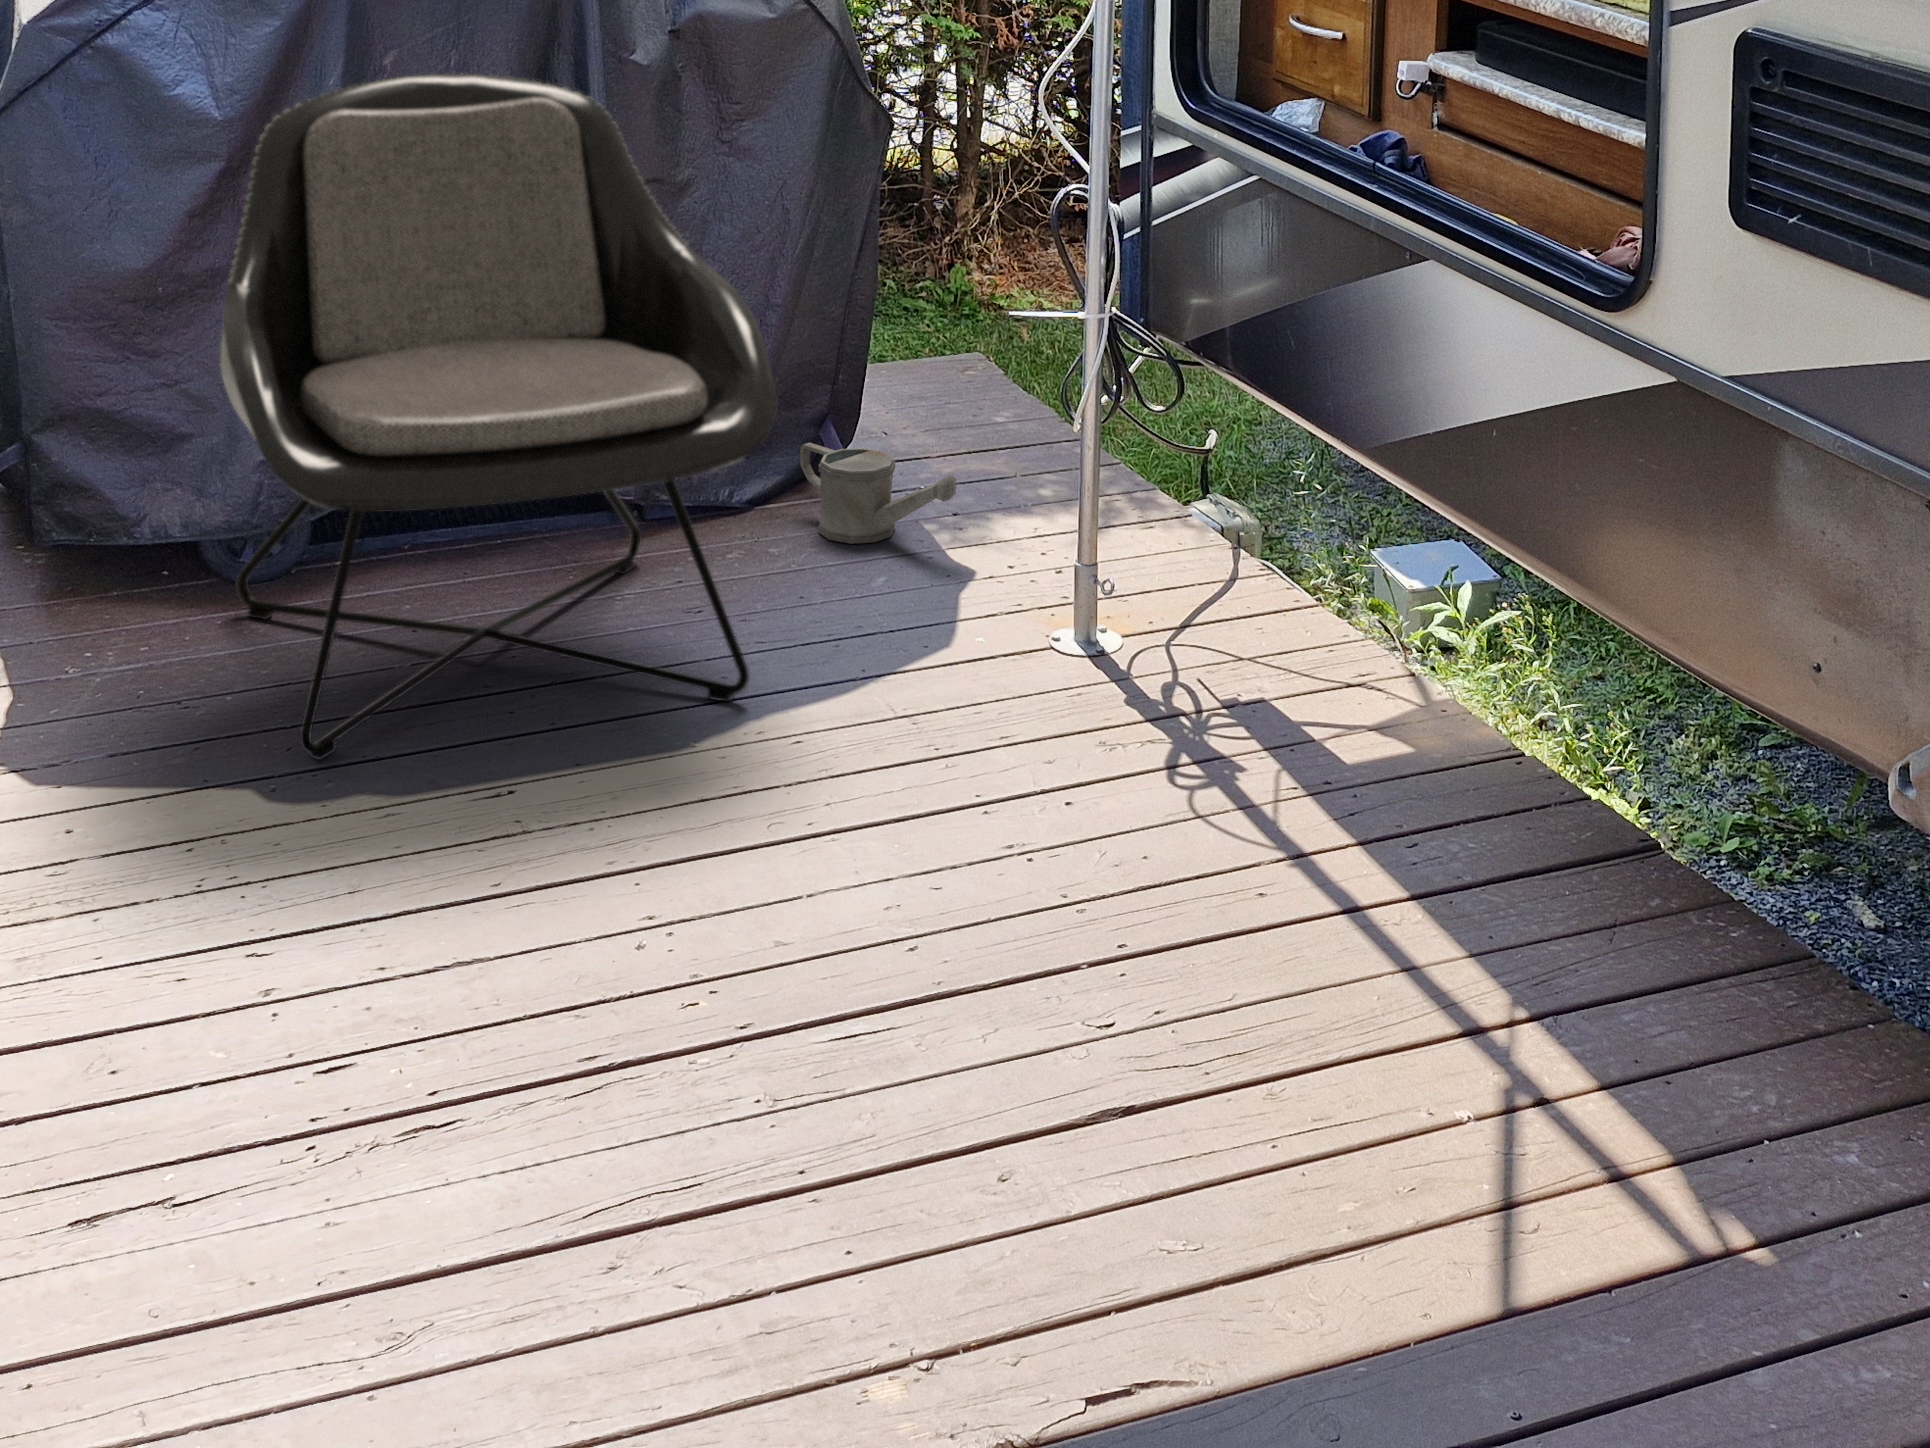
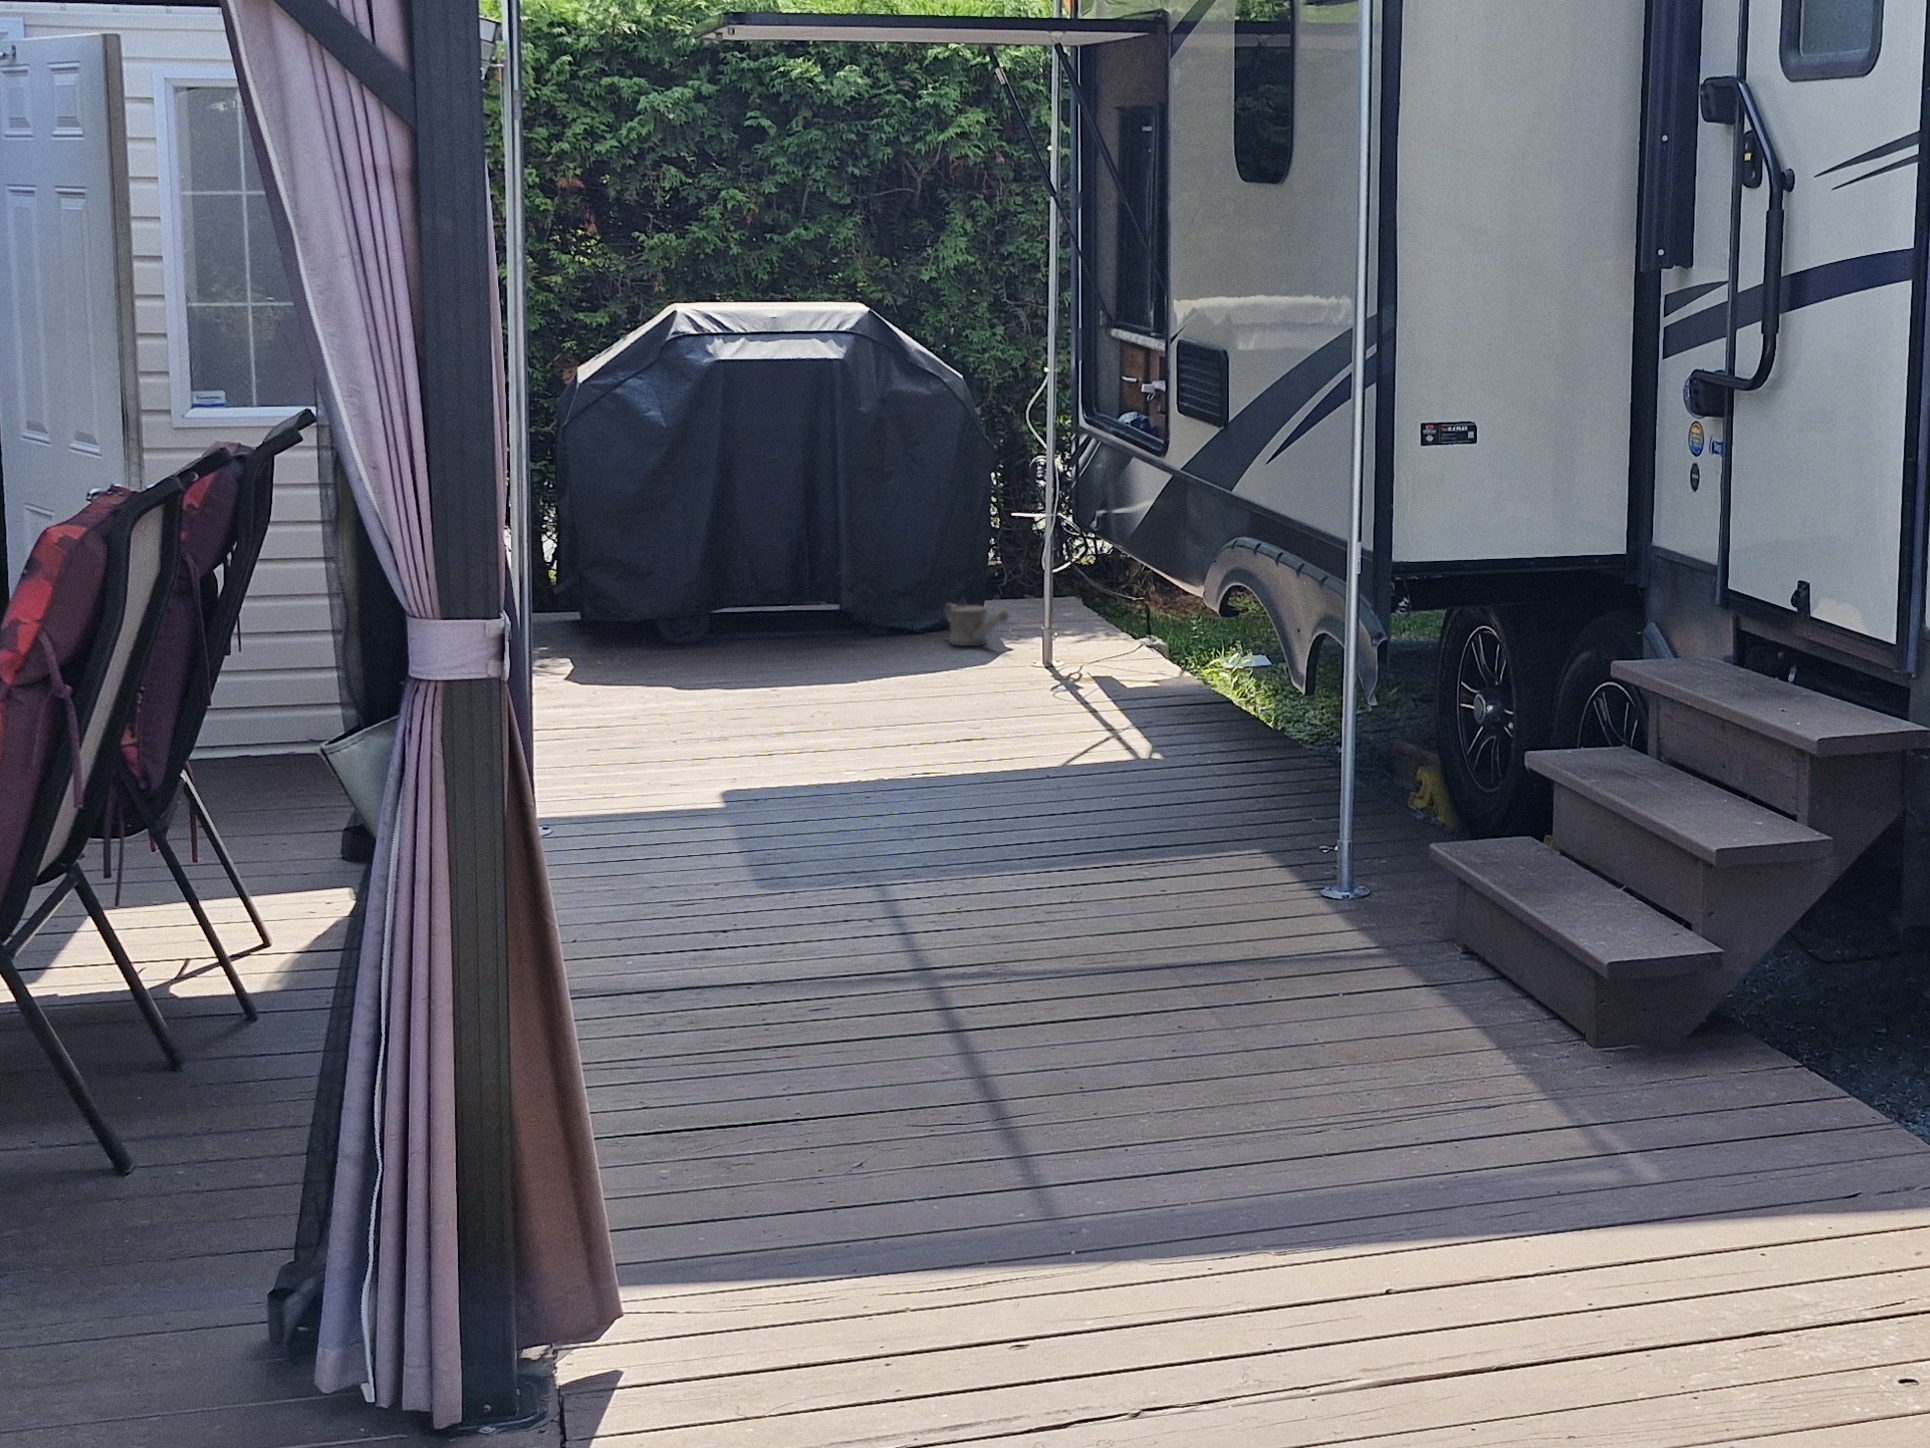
lounge chair: present [220,74,777,760] -> none [657,413,897,692]

